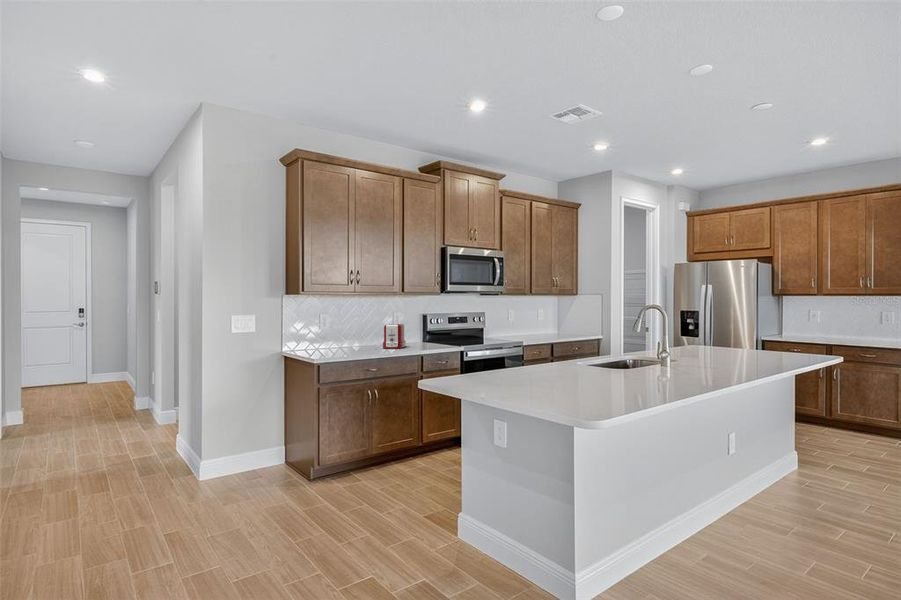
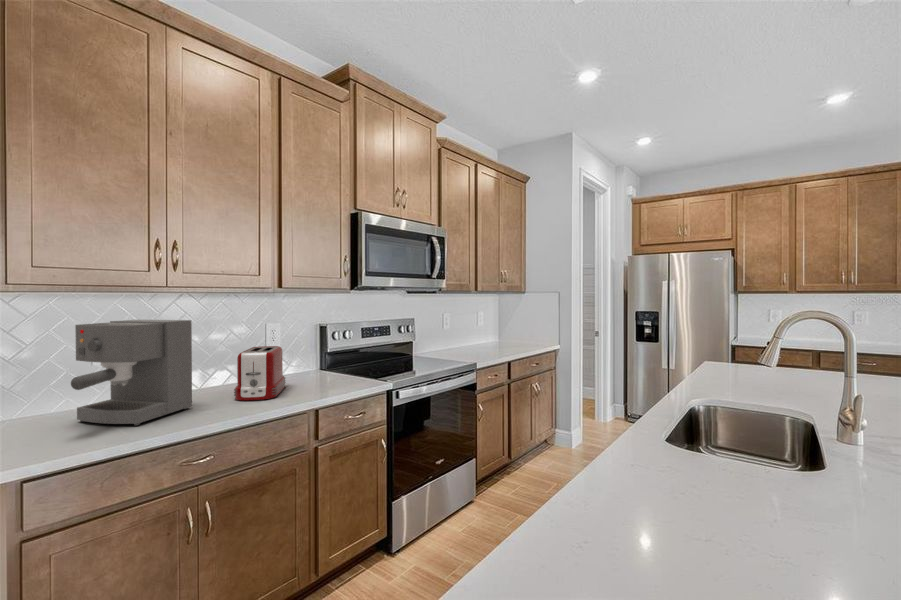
coffee maker: none [322,307,365,352] -> present [71,320,192,426]

